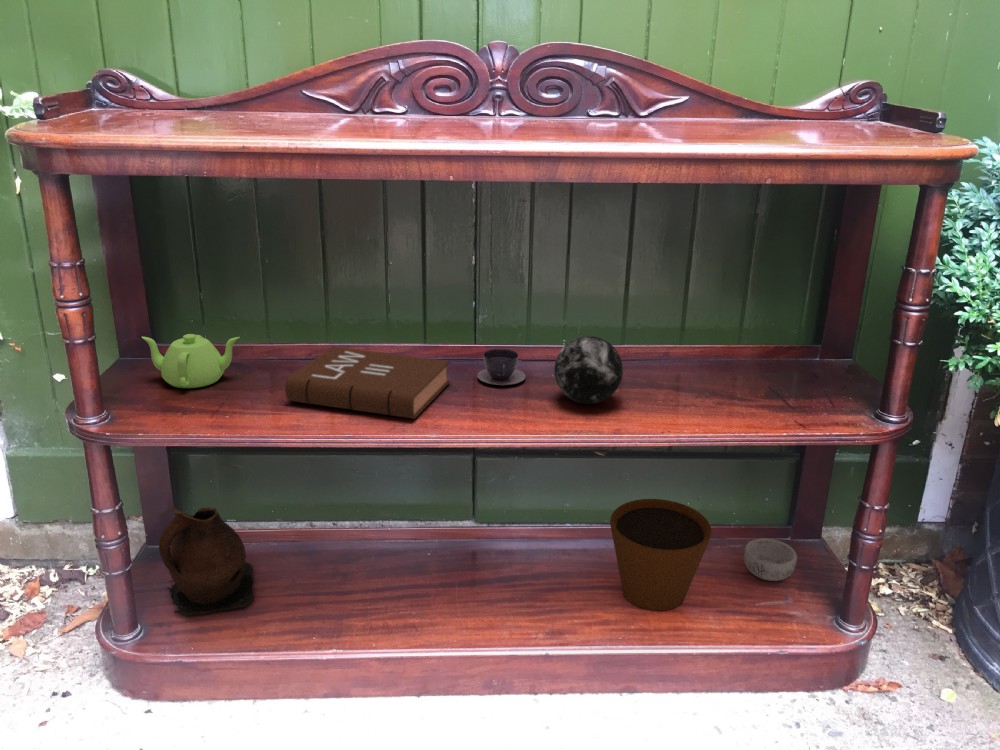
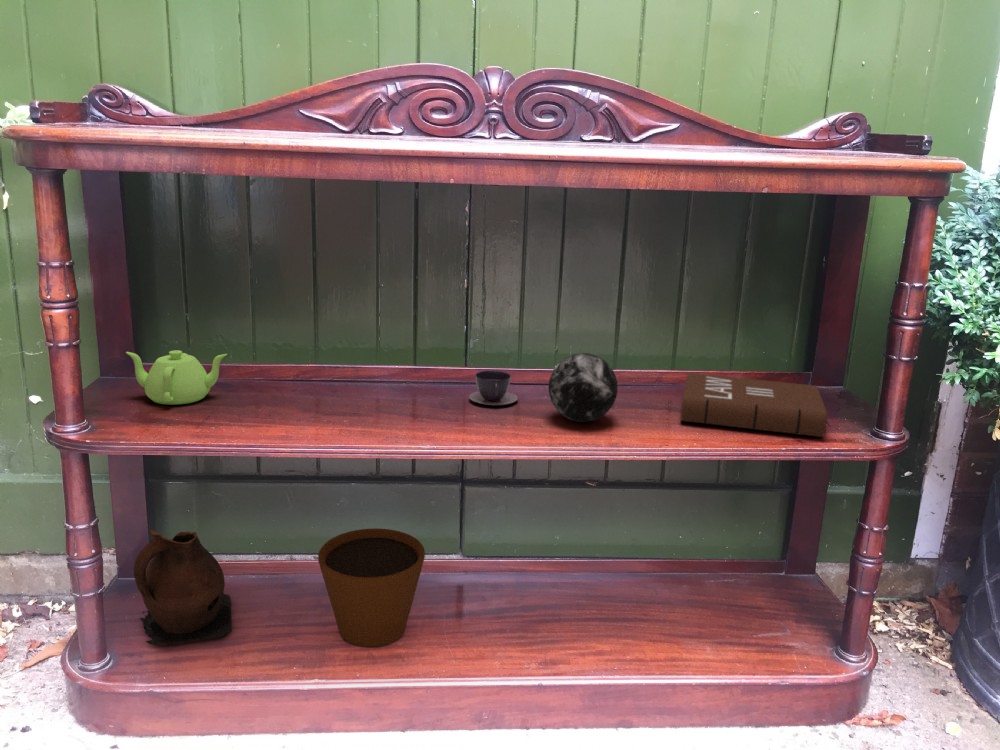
book: present [285,347,450,419] -> present [681,373,827,437]
flower pot: present [610,499,712,610] -> present [318,528,425,647]
decorative bowl: present [744,538,797,581] -> none [739,571,793,613]

